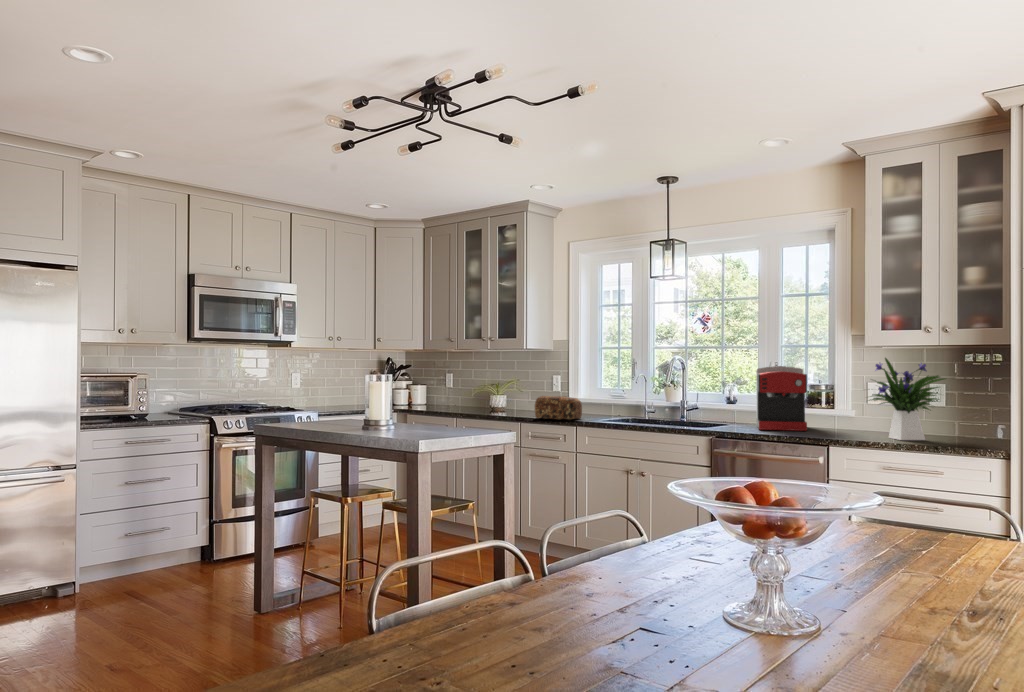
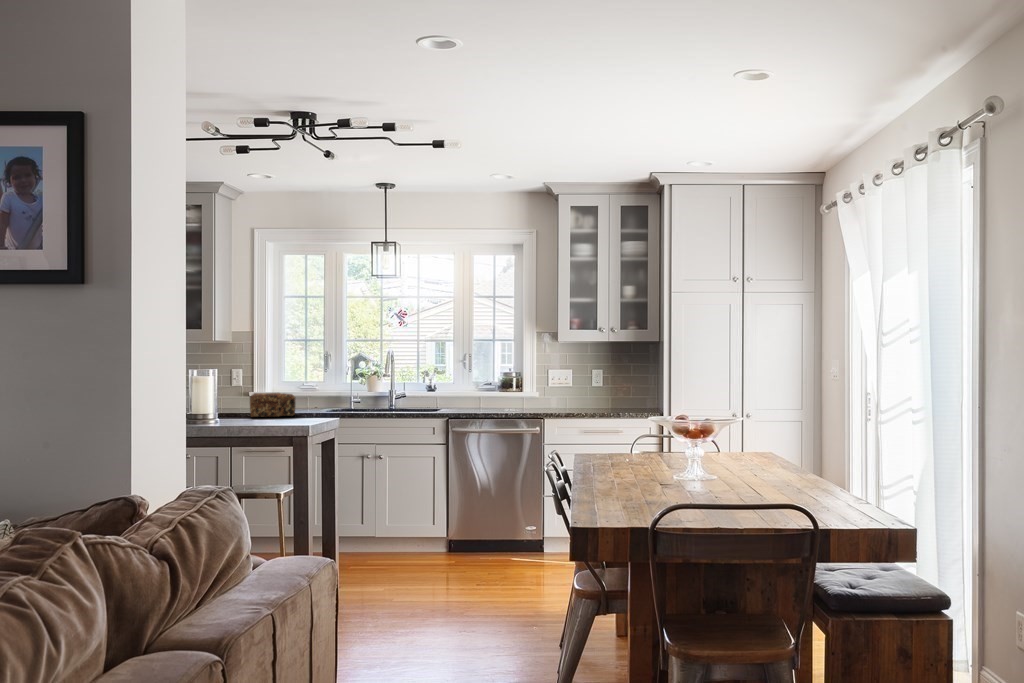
flower arrangement: present [871,358,945,440] -> none [560,352,619,414]
coffee maker: present [756,366,807,431] -> none [461,358,511,413]

